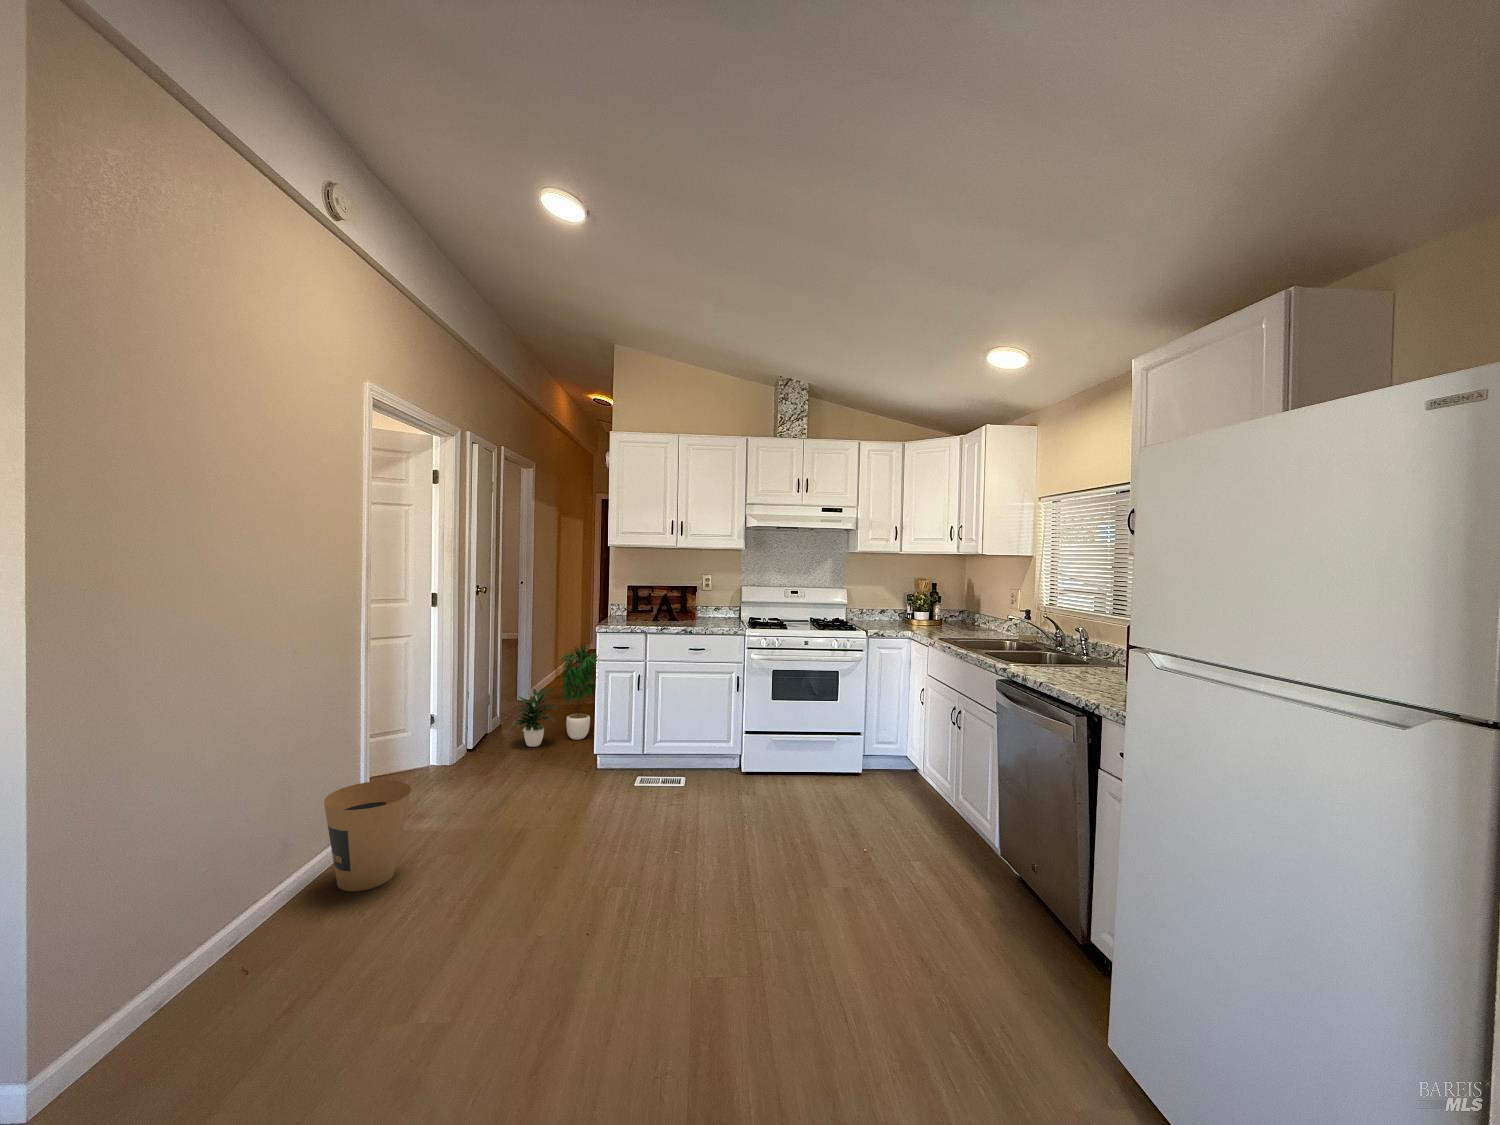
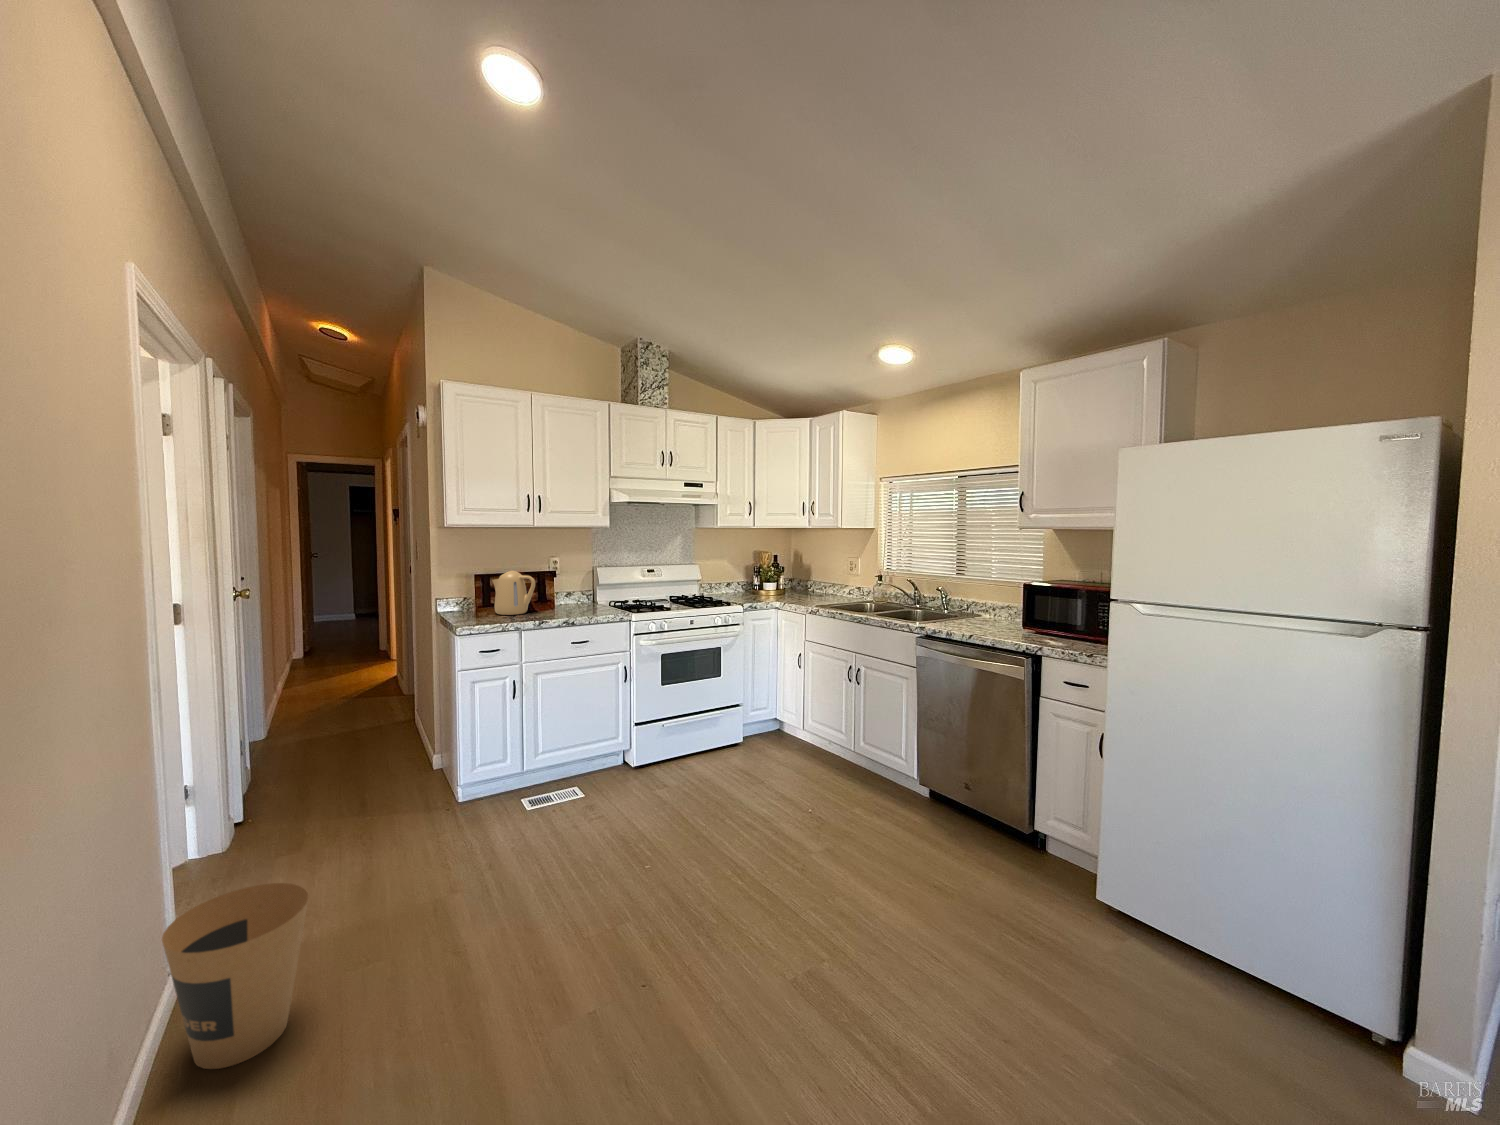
kettle: none [643,584,673,621] -> present [492,571,535,615]
potted plant: present [512,644,599,747] -> none [300,650,423,795]

